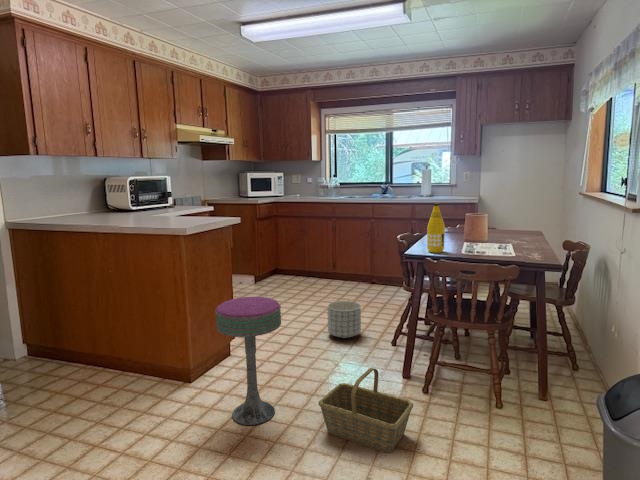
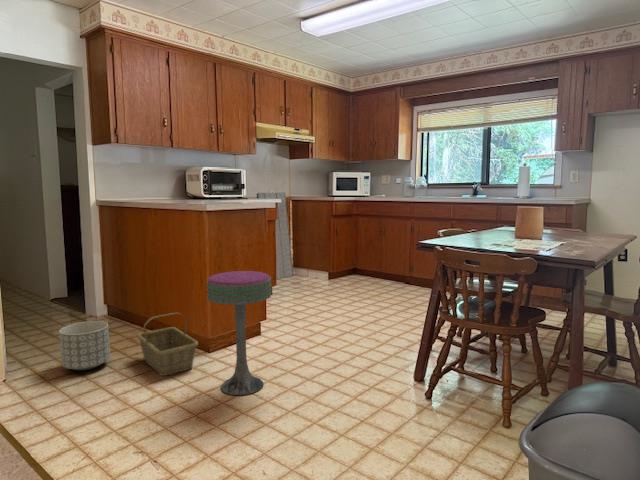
bottle: present [427,203,445,253] -> none [446,185,467,241]
planter: present [328,301,361,338] -> present [59,321,110,371]
basket: present [318,368,413,453] -> present [137,313,198,376]

